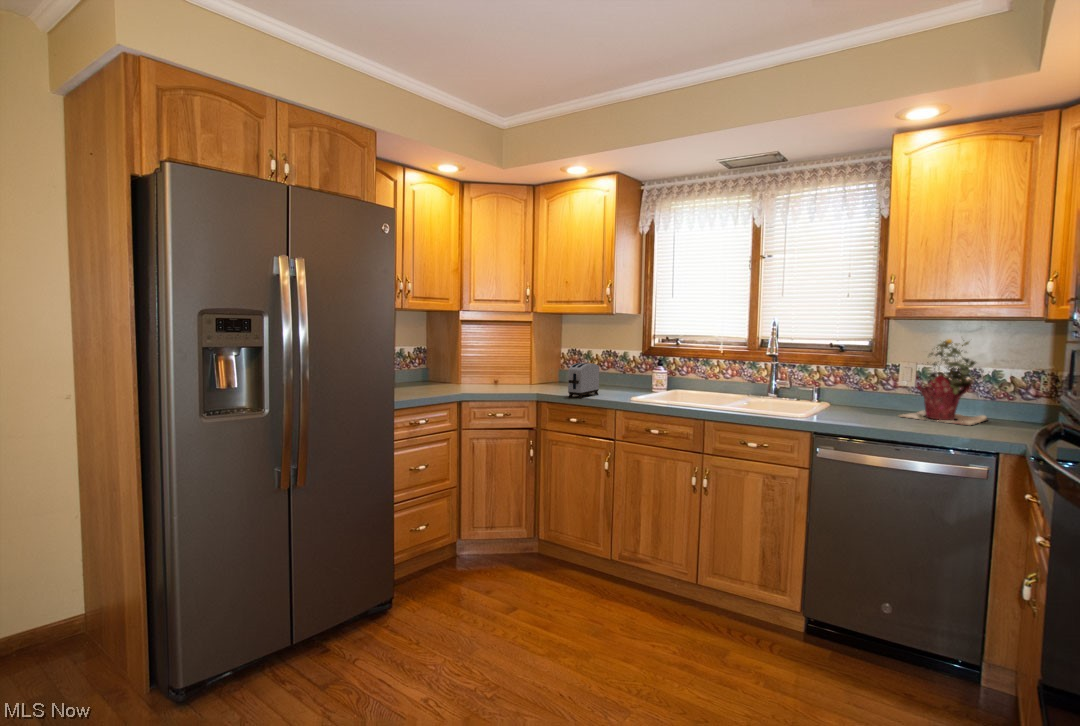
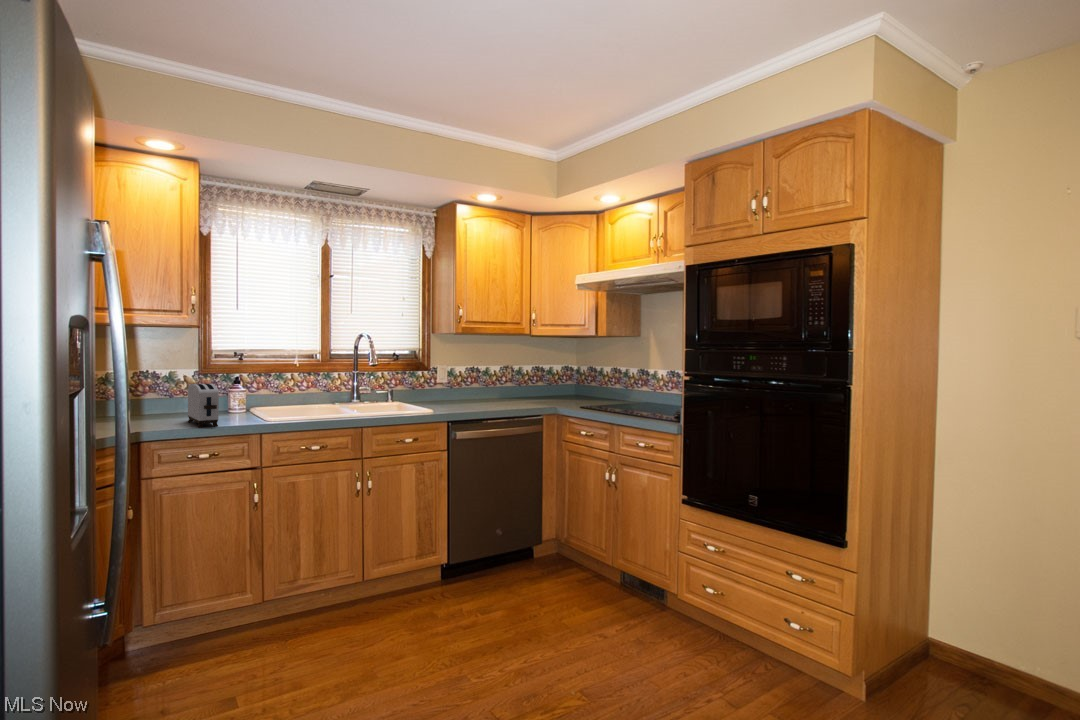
potted plant: present [900,339,988,425] -> none [454,348,503,405]

